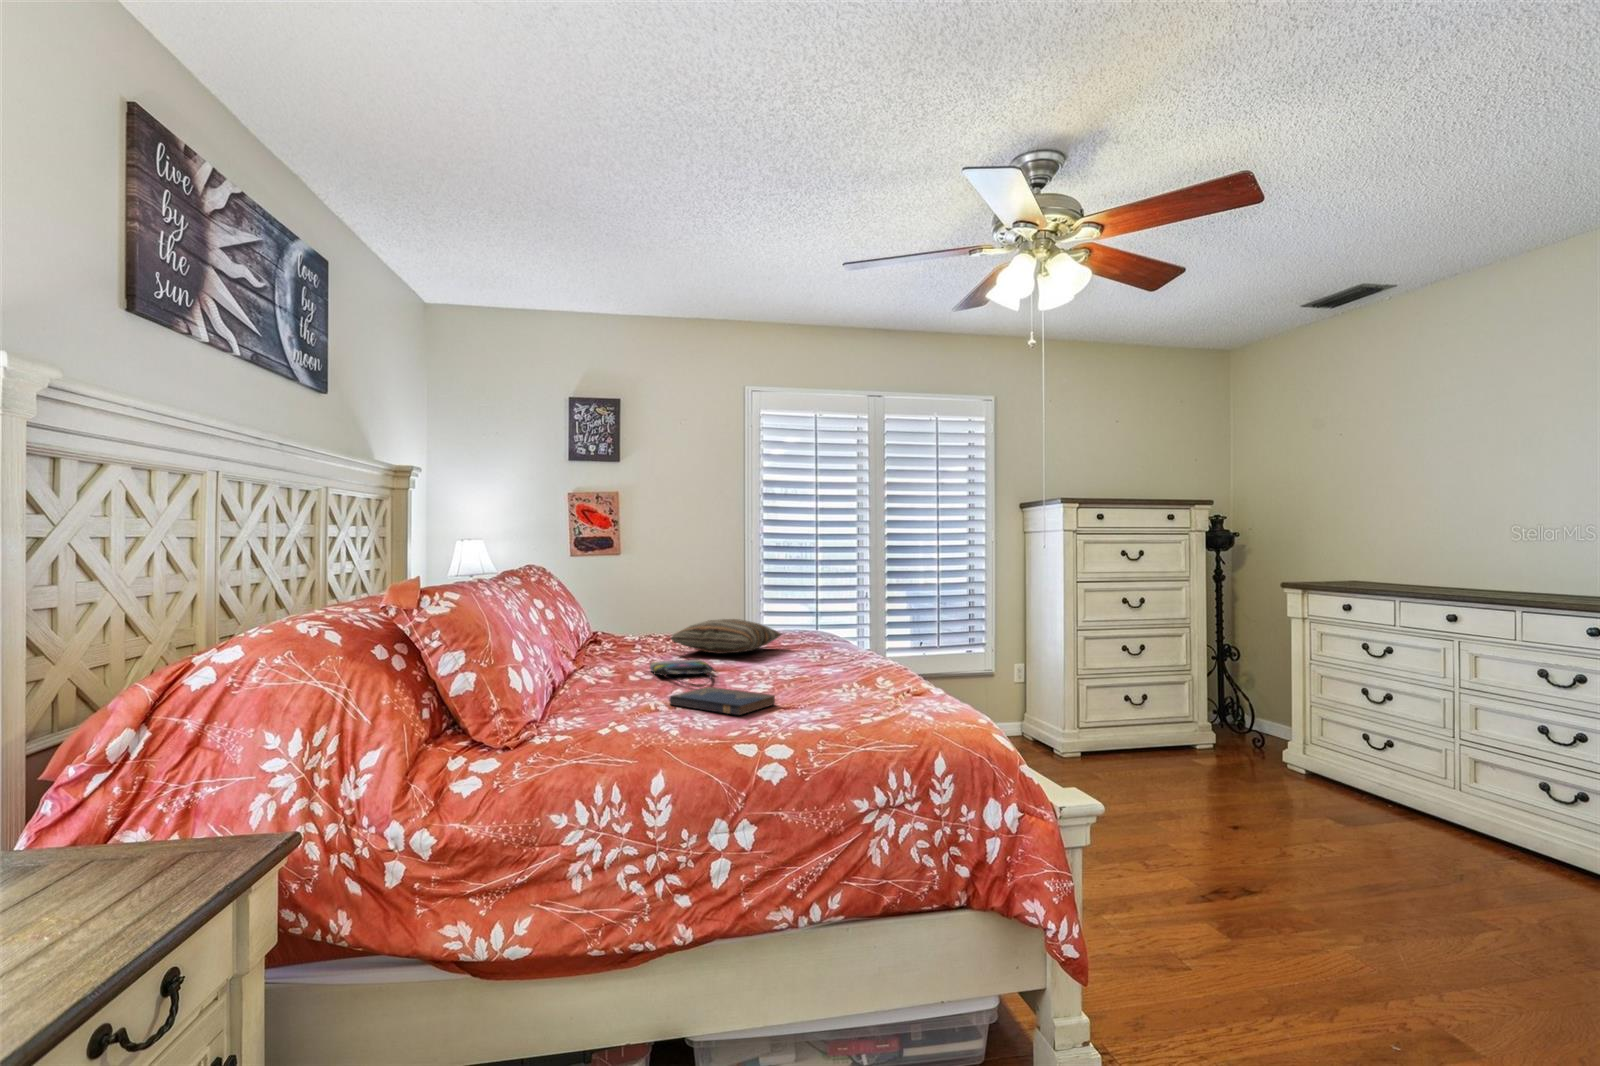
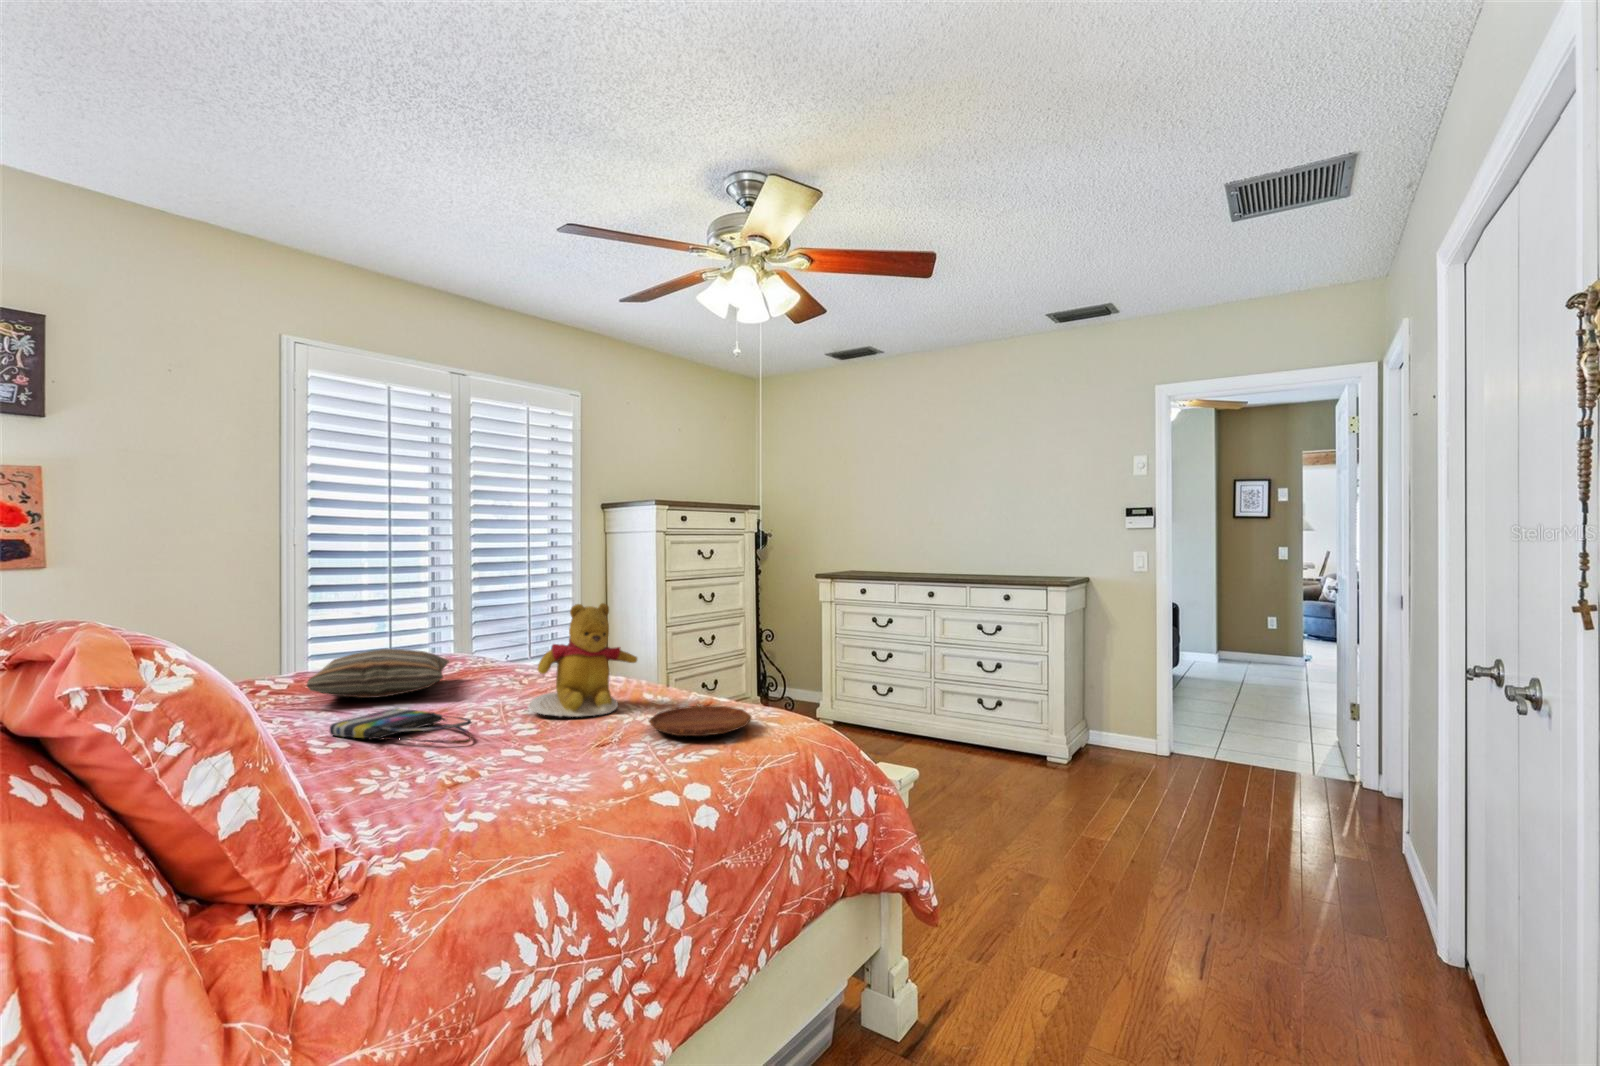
teddy bear: none [773,589,865,686] -> present [528,603,637,717]
hardcover book: present [669,687,775,715] -> none [480,733,609,773]
tray: none [814,688,911,713] -> present [649,706,752,736]

